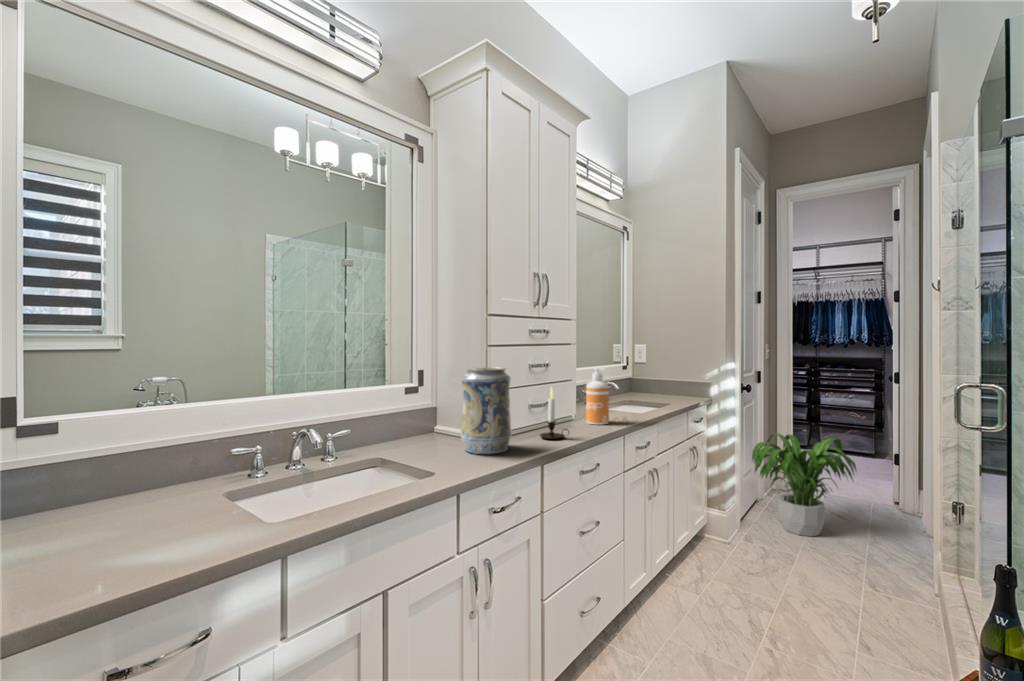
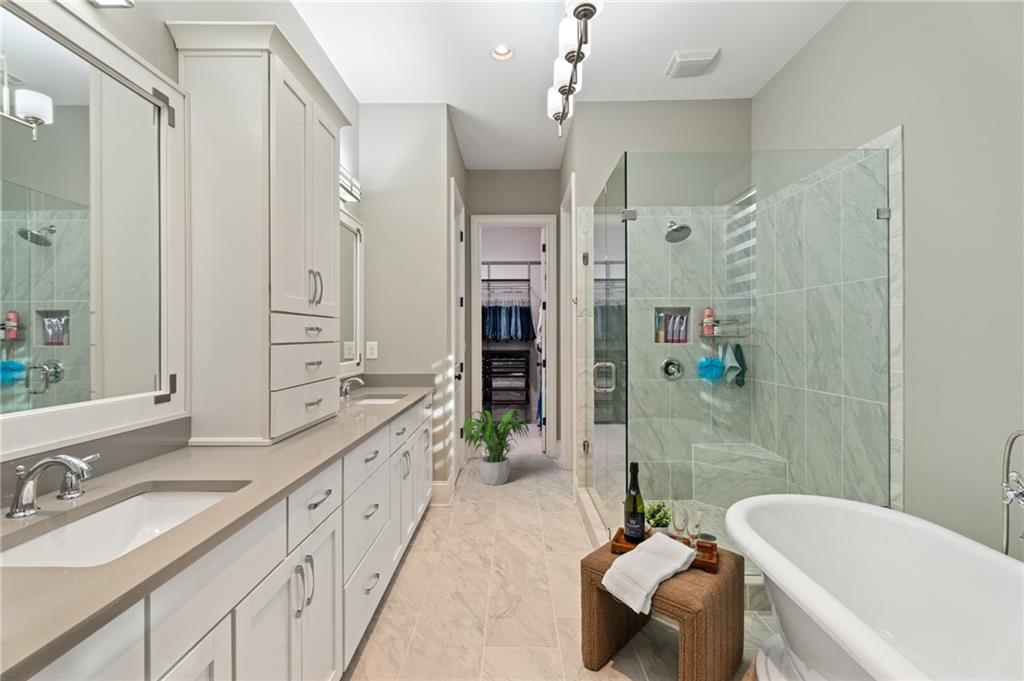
decorative vase: present [461,367,512,454] -> none [250,367,309,458]
soap dispenser: present [586,368,609,425] -> none [353,364,375,417]
candle: present [540,387,569,439] -> none [323,383,355,434]

